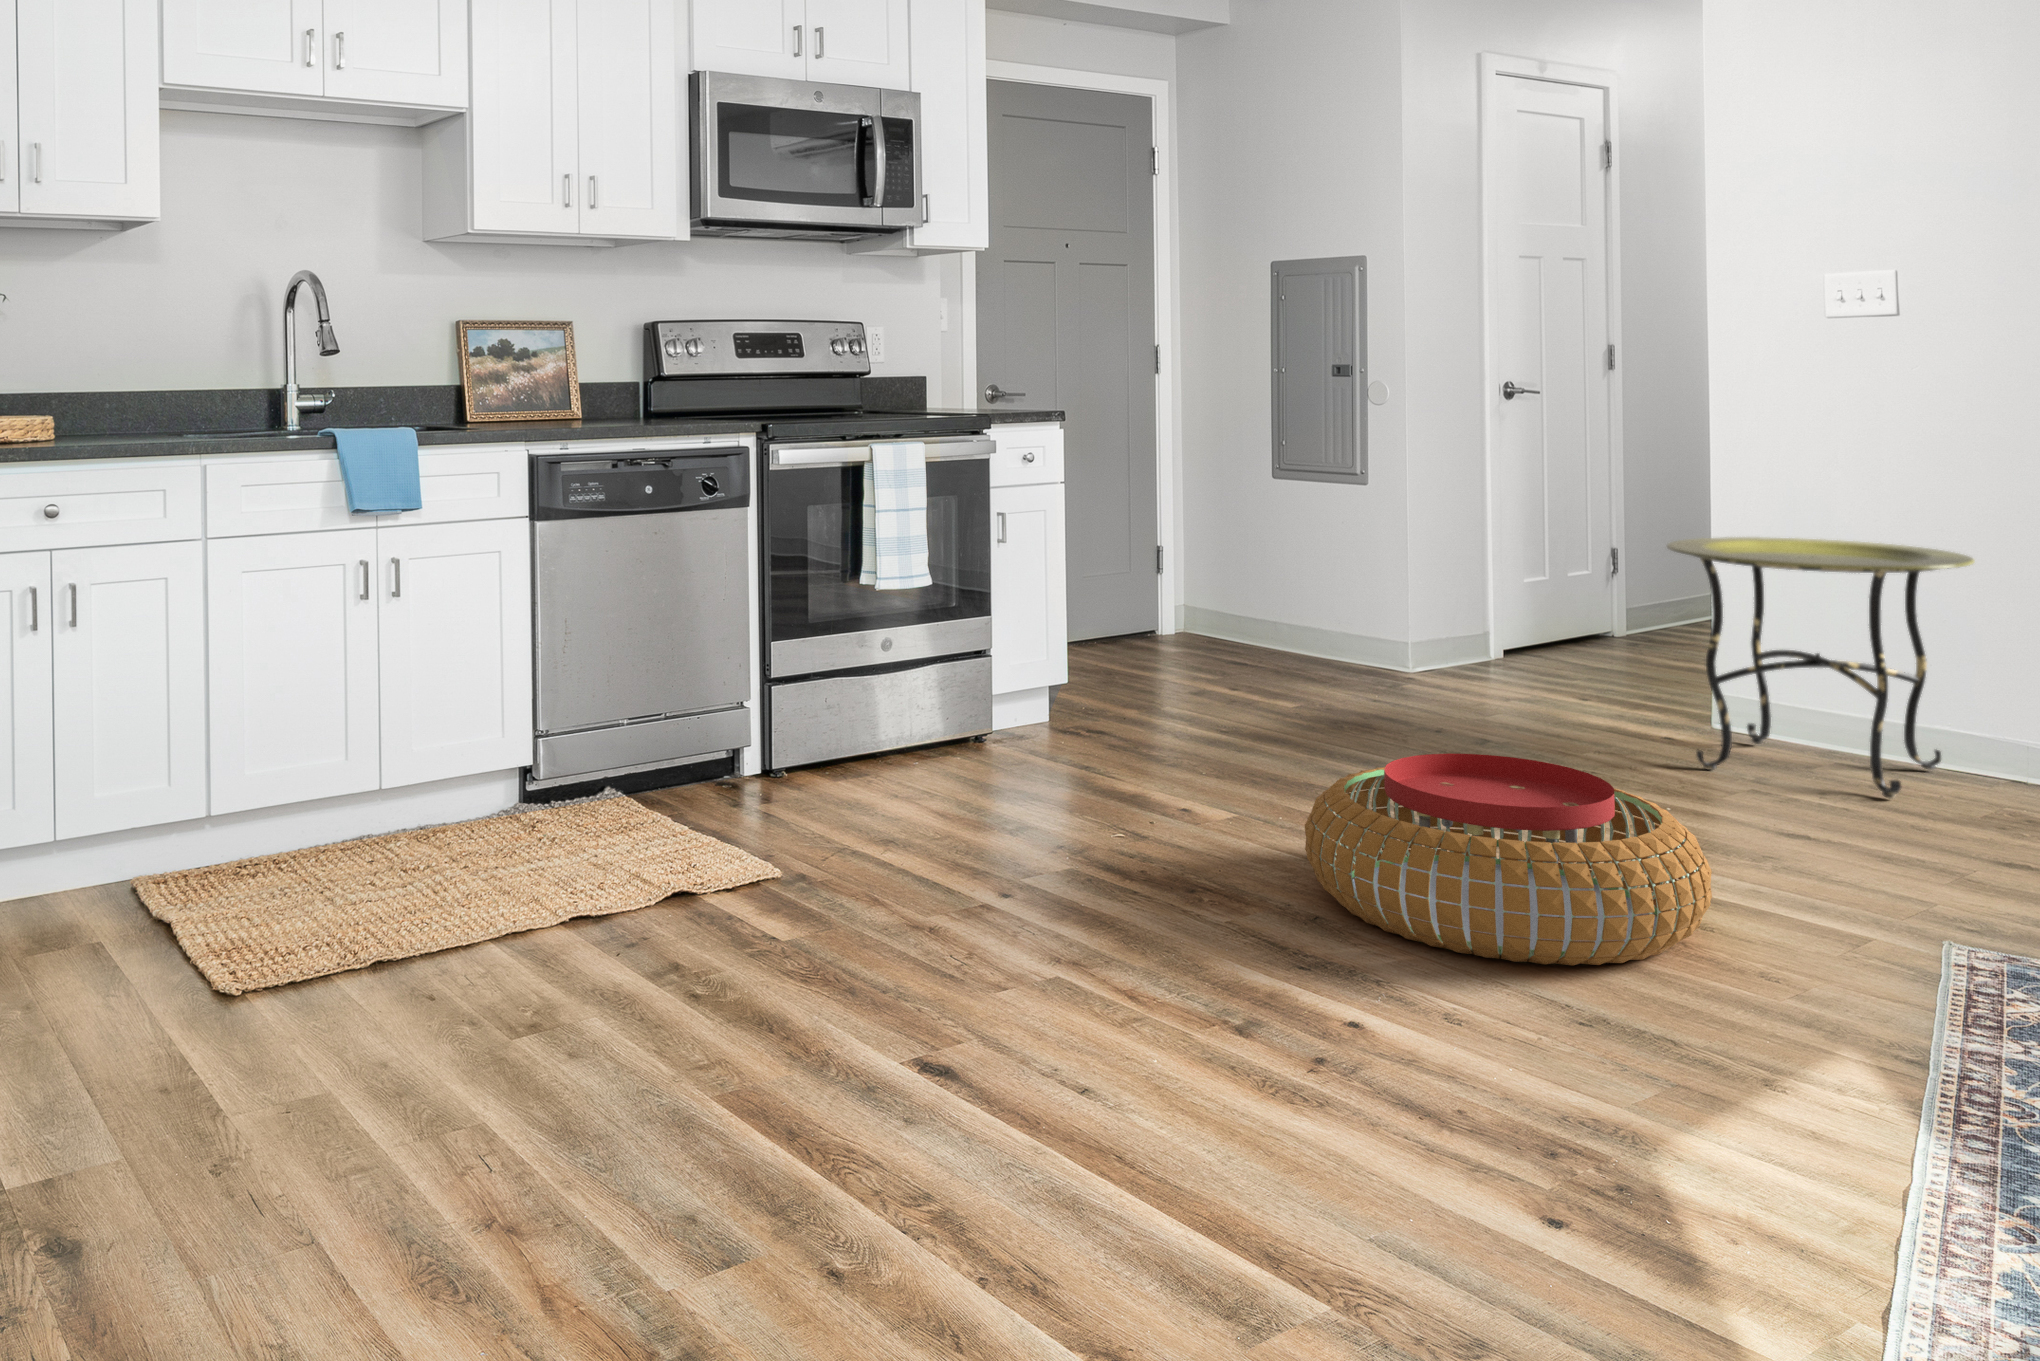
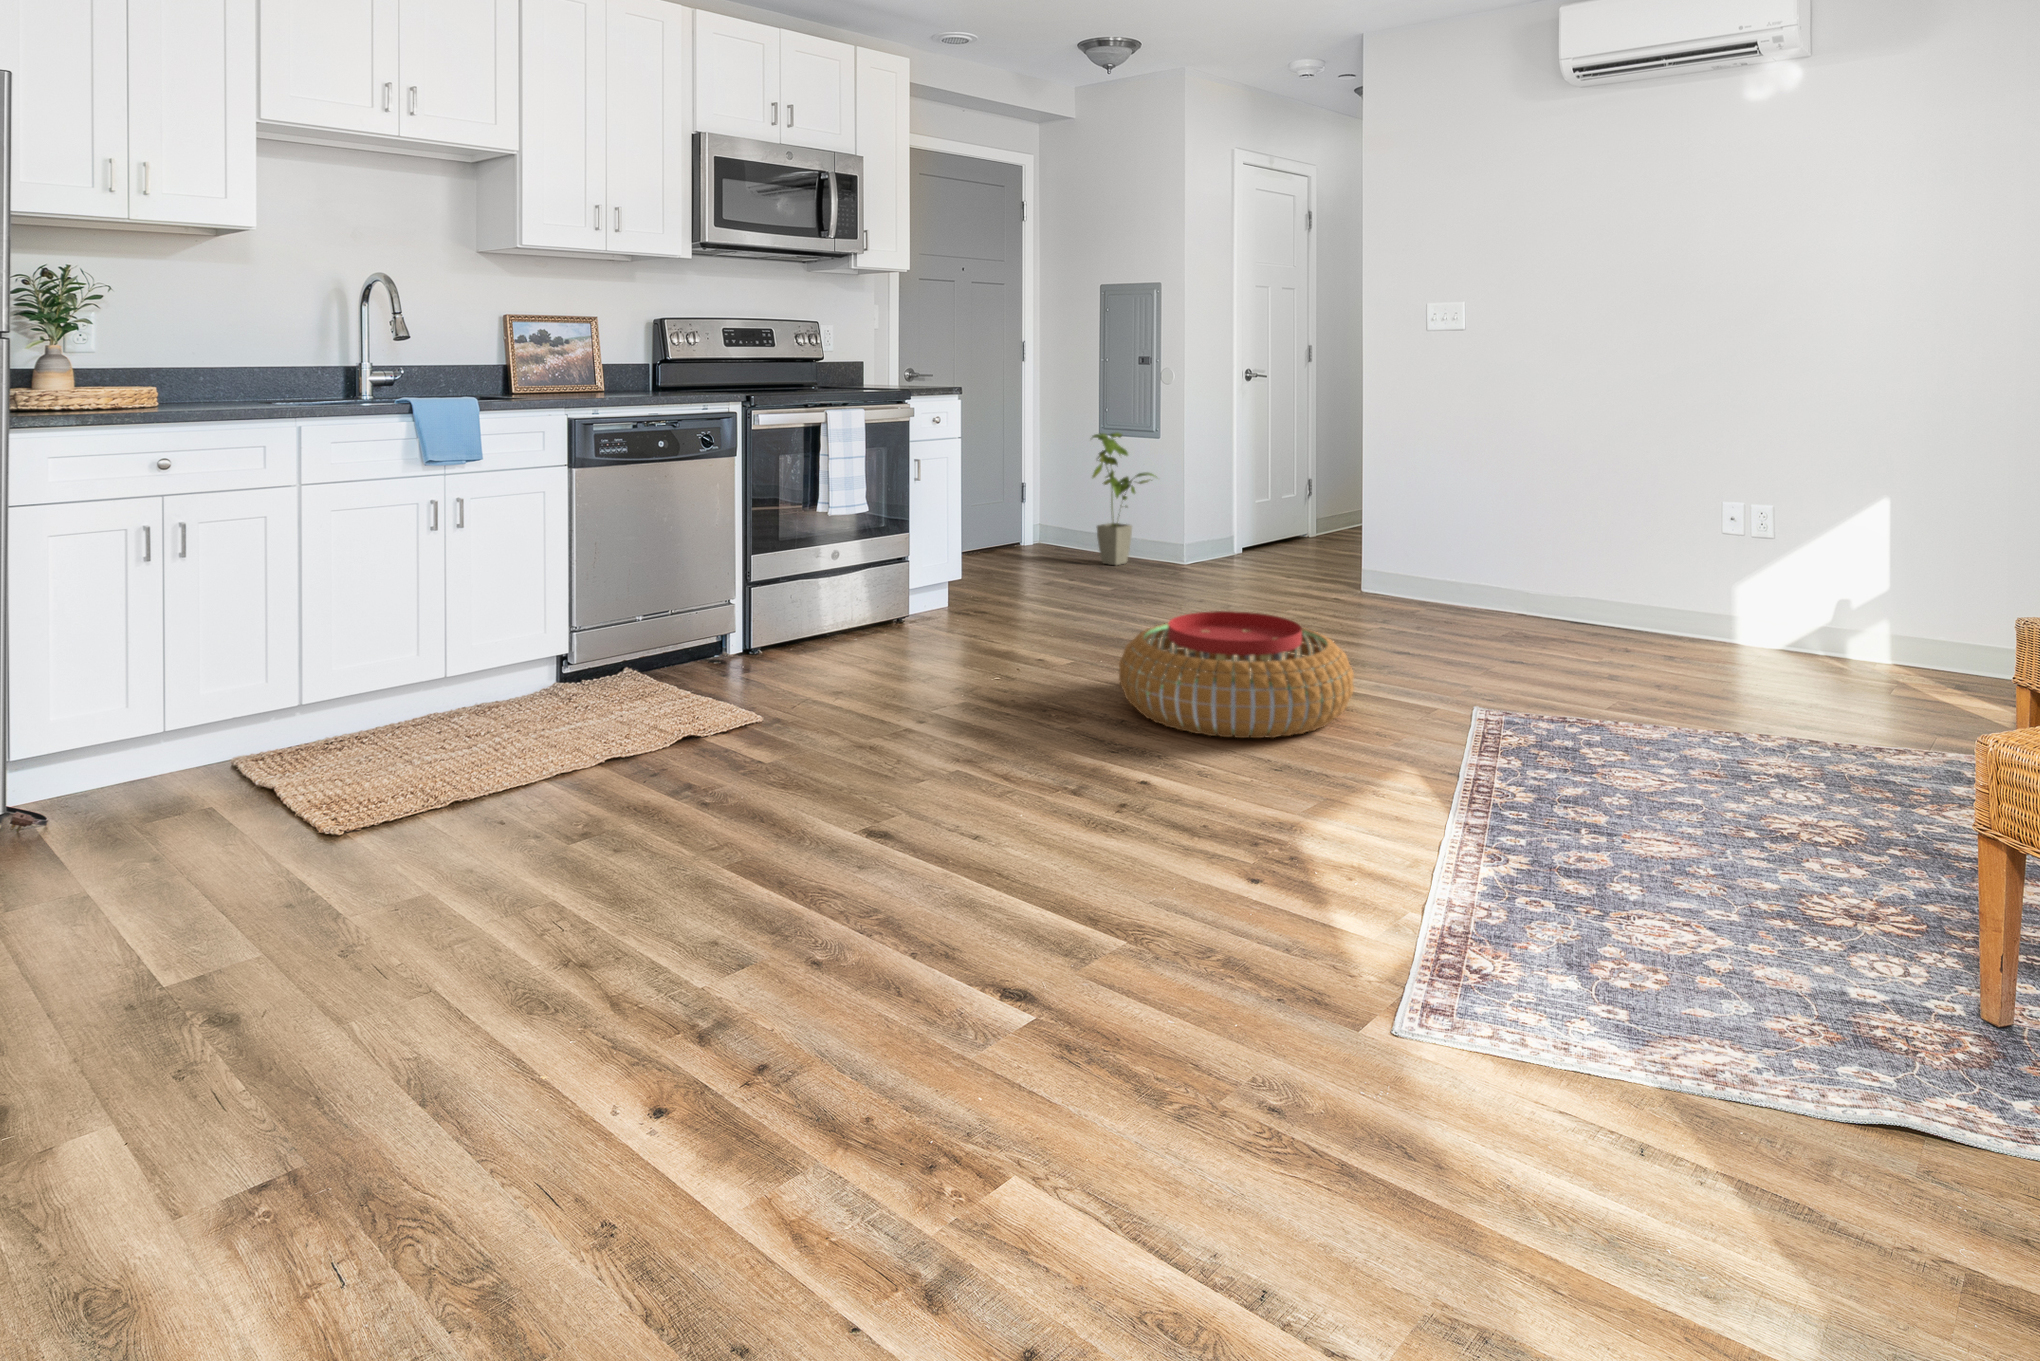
house plant: none [1252,475,1362,668] -> present [1092,433,1155,565]
side table: present [1667,537,1974,799] -> none [1341,471,1506,629]

